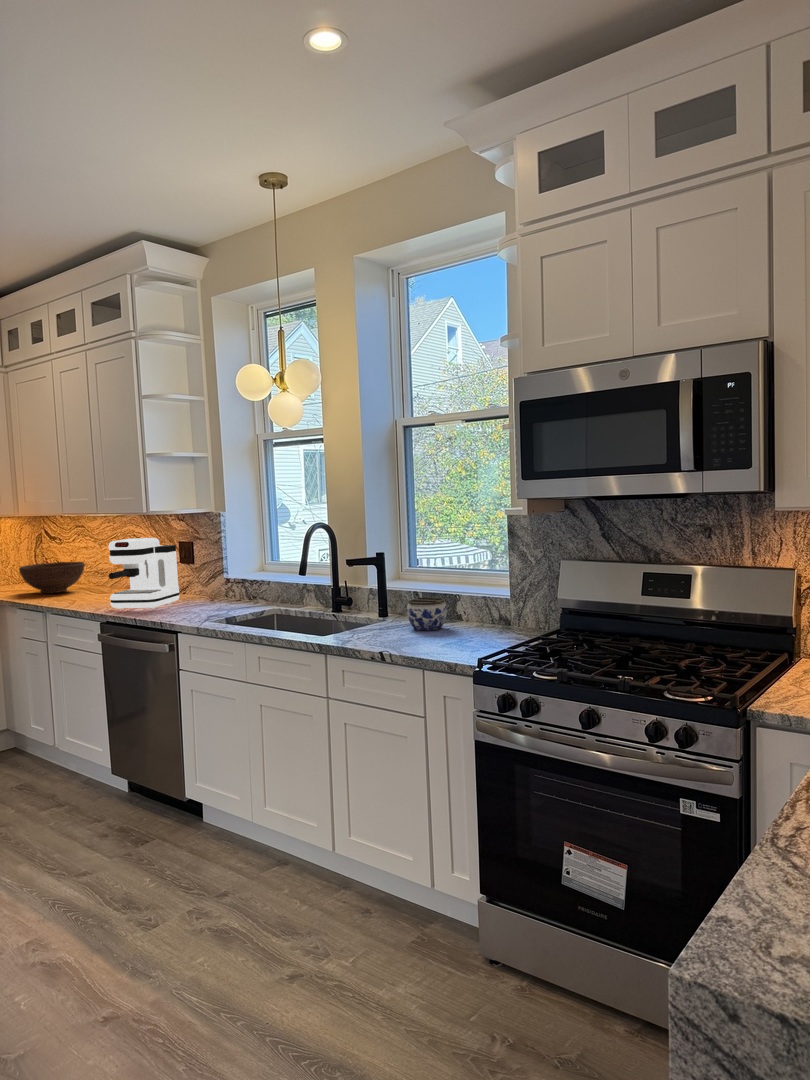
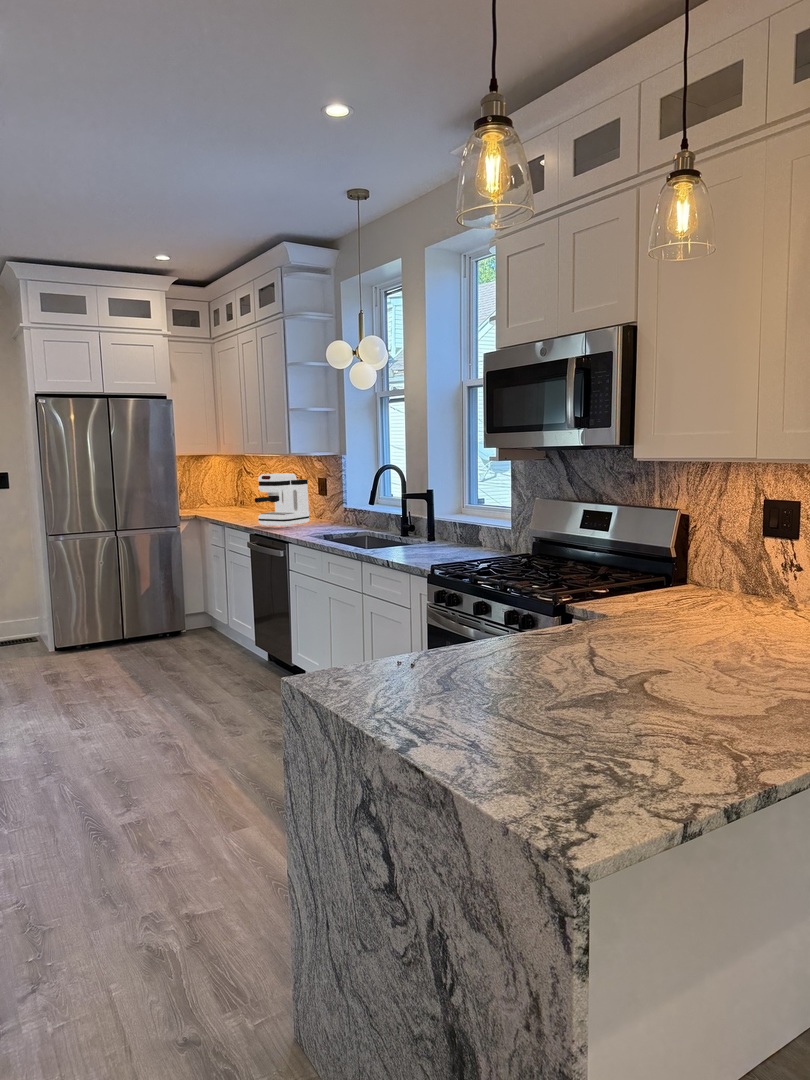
fruit bowl: present [19,562,85,594] -> none [215,491,261,514]
jar: present [407,597,447,631] -> none [433,525,464,550]

